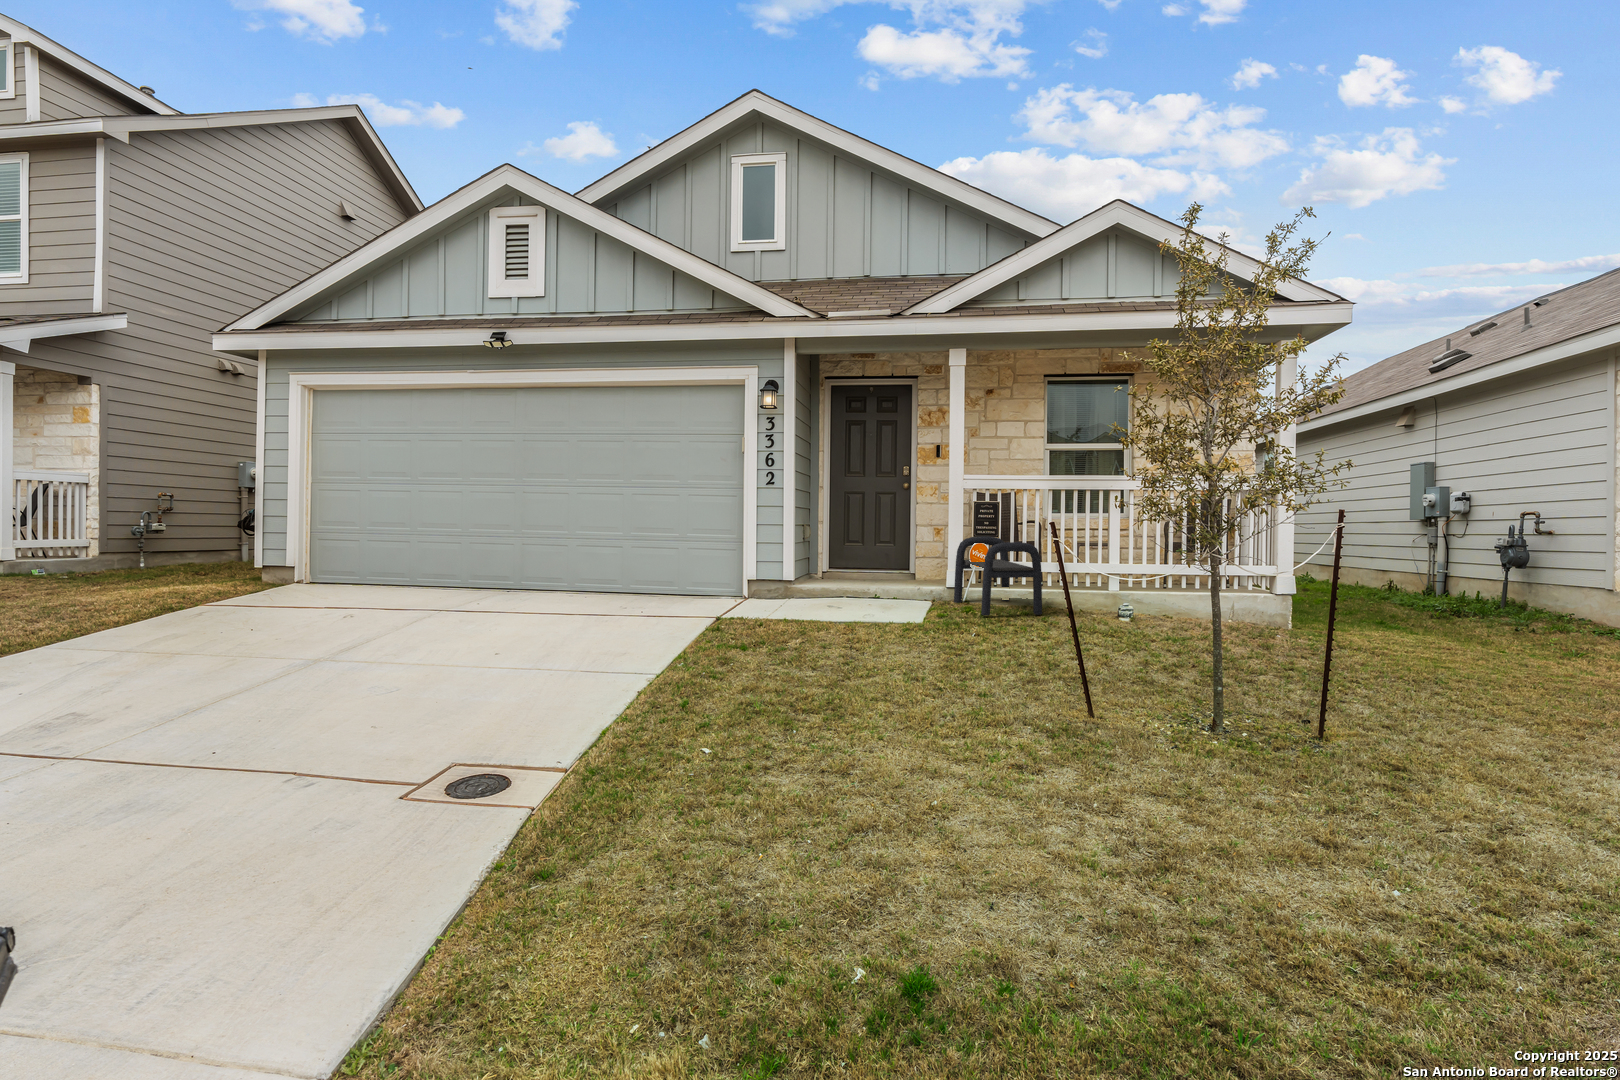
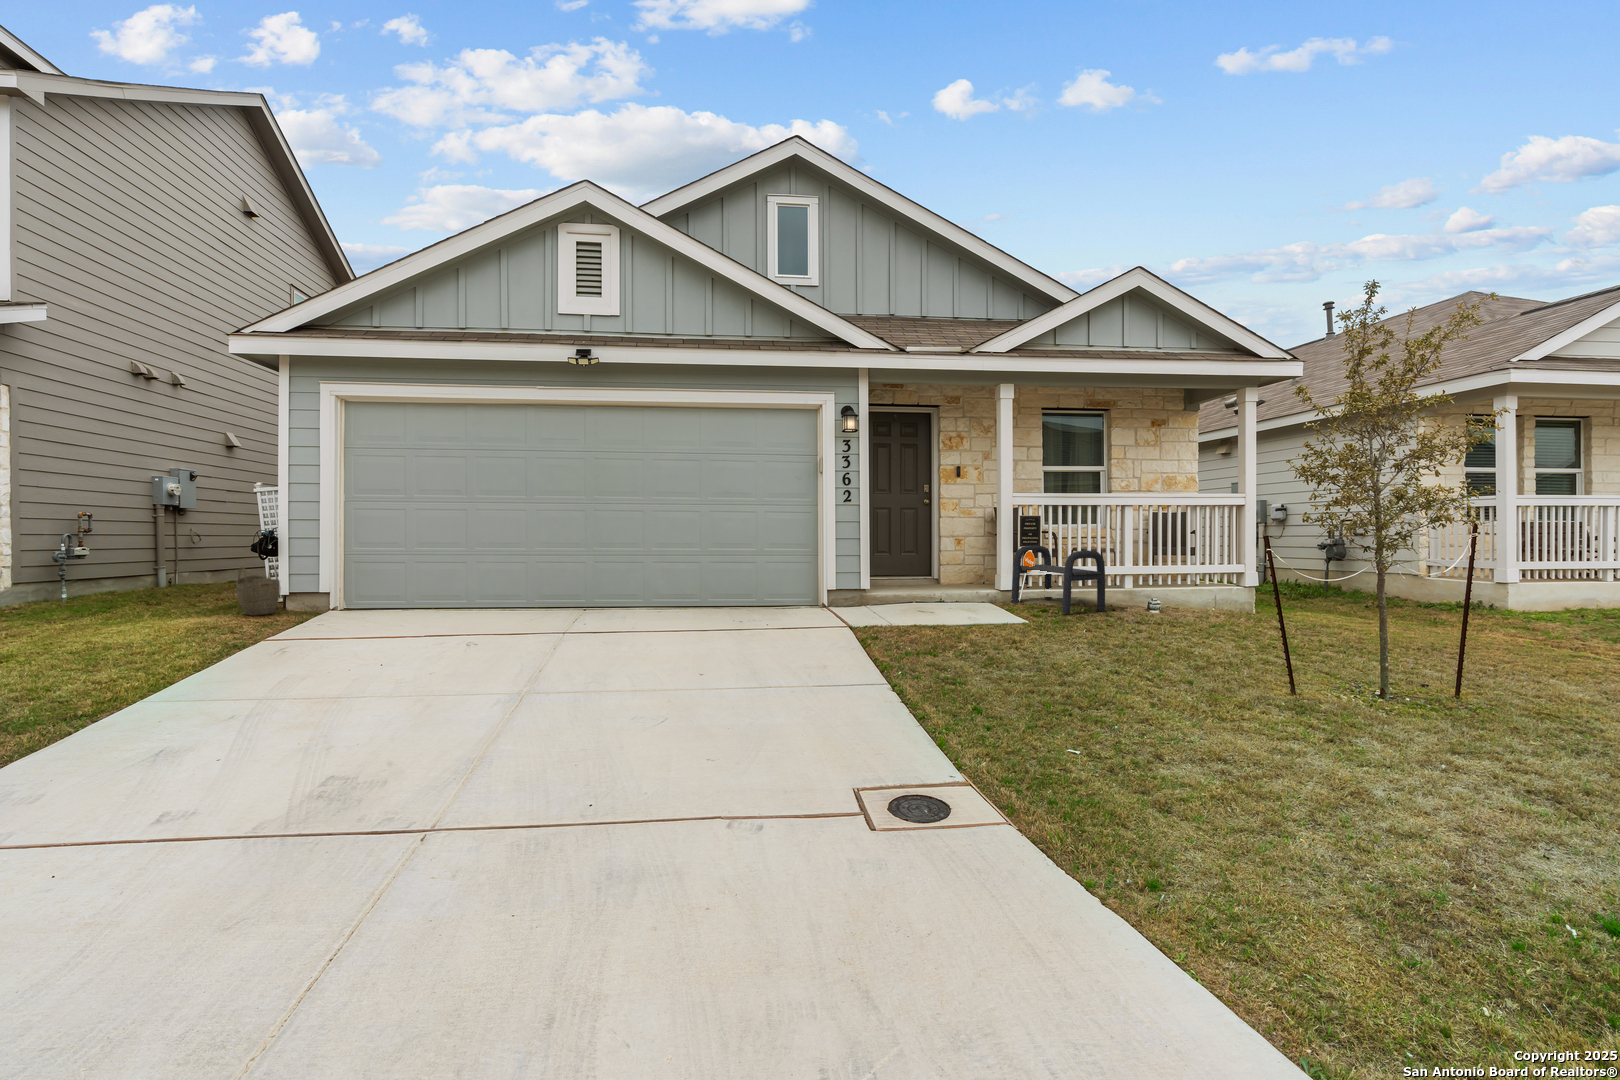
woven basket: none [226,540,262,585] -> present [236,565,281,616]

